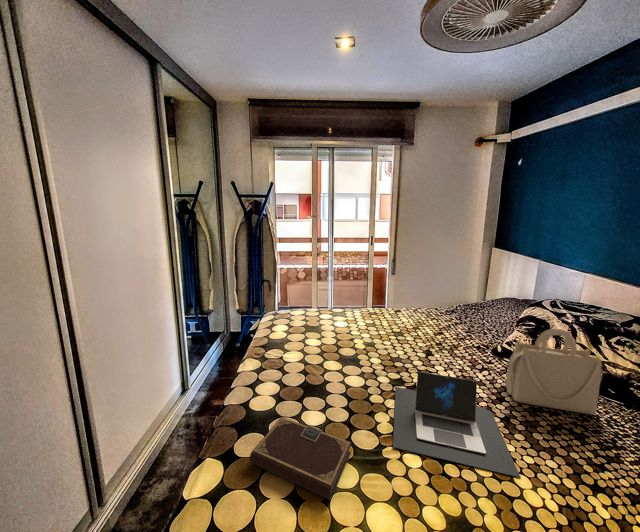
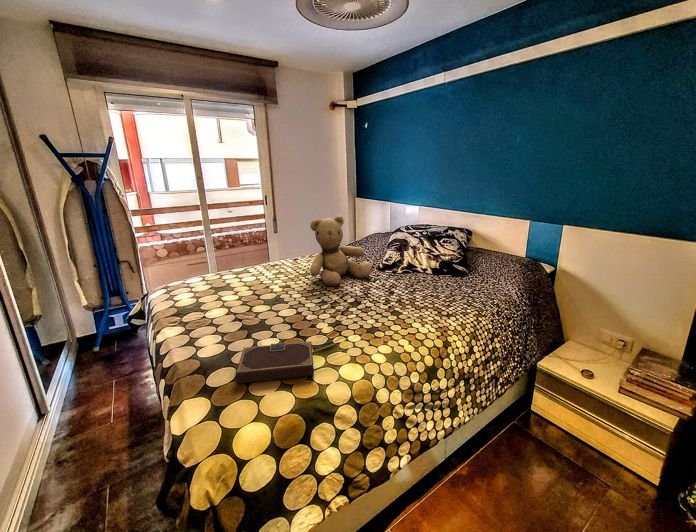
teddy bear: none [402,278,482,362] -> present [310,215,372,286]
handbag: present [506,329,602,415] -> none [392,235,442,291]
laptop: present [393,372,520,477] -> none [322,280,416,337]

